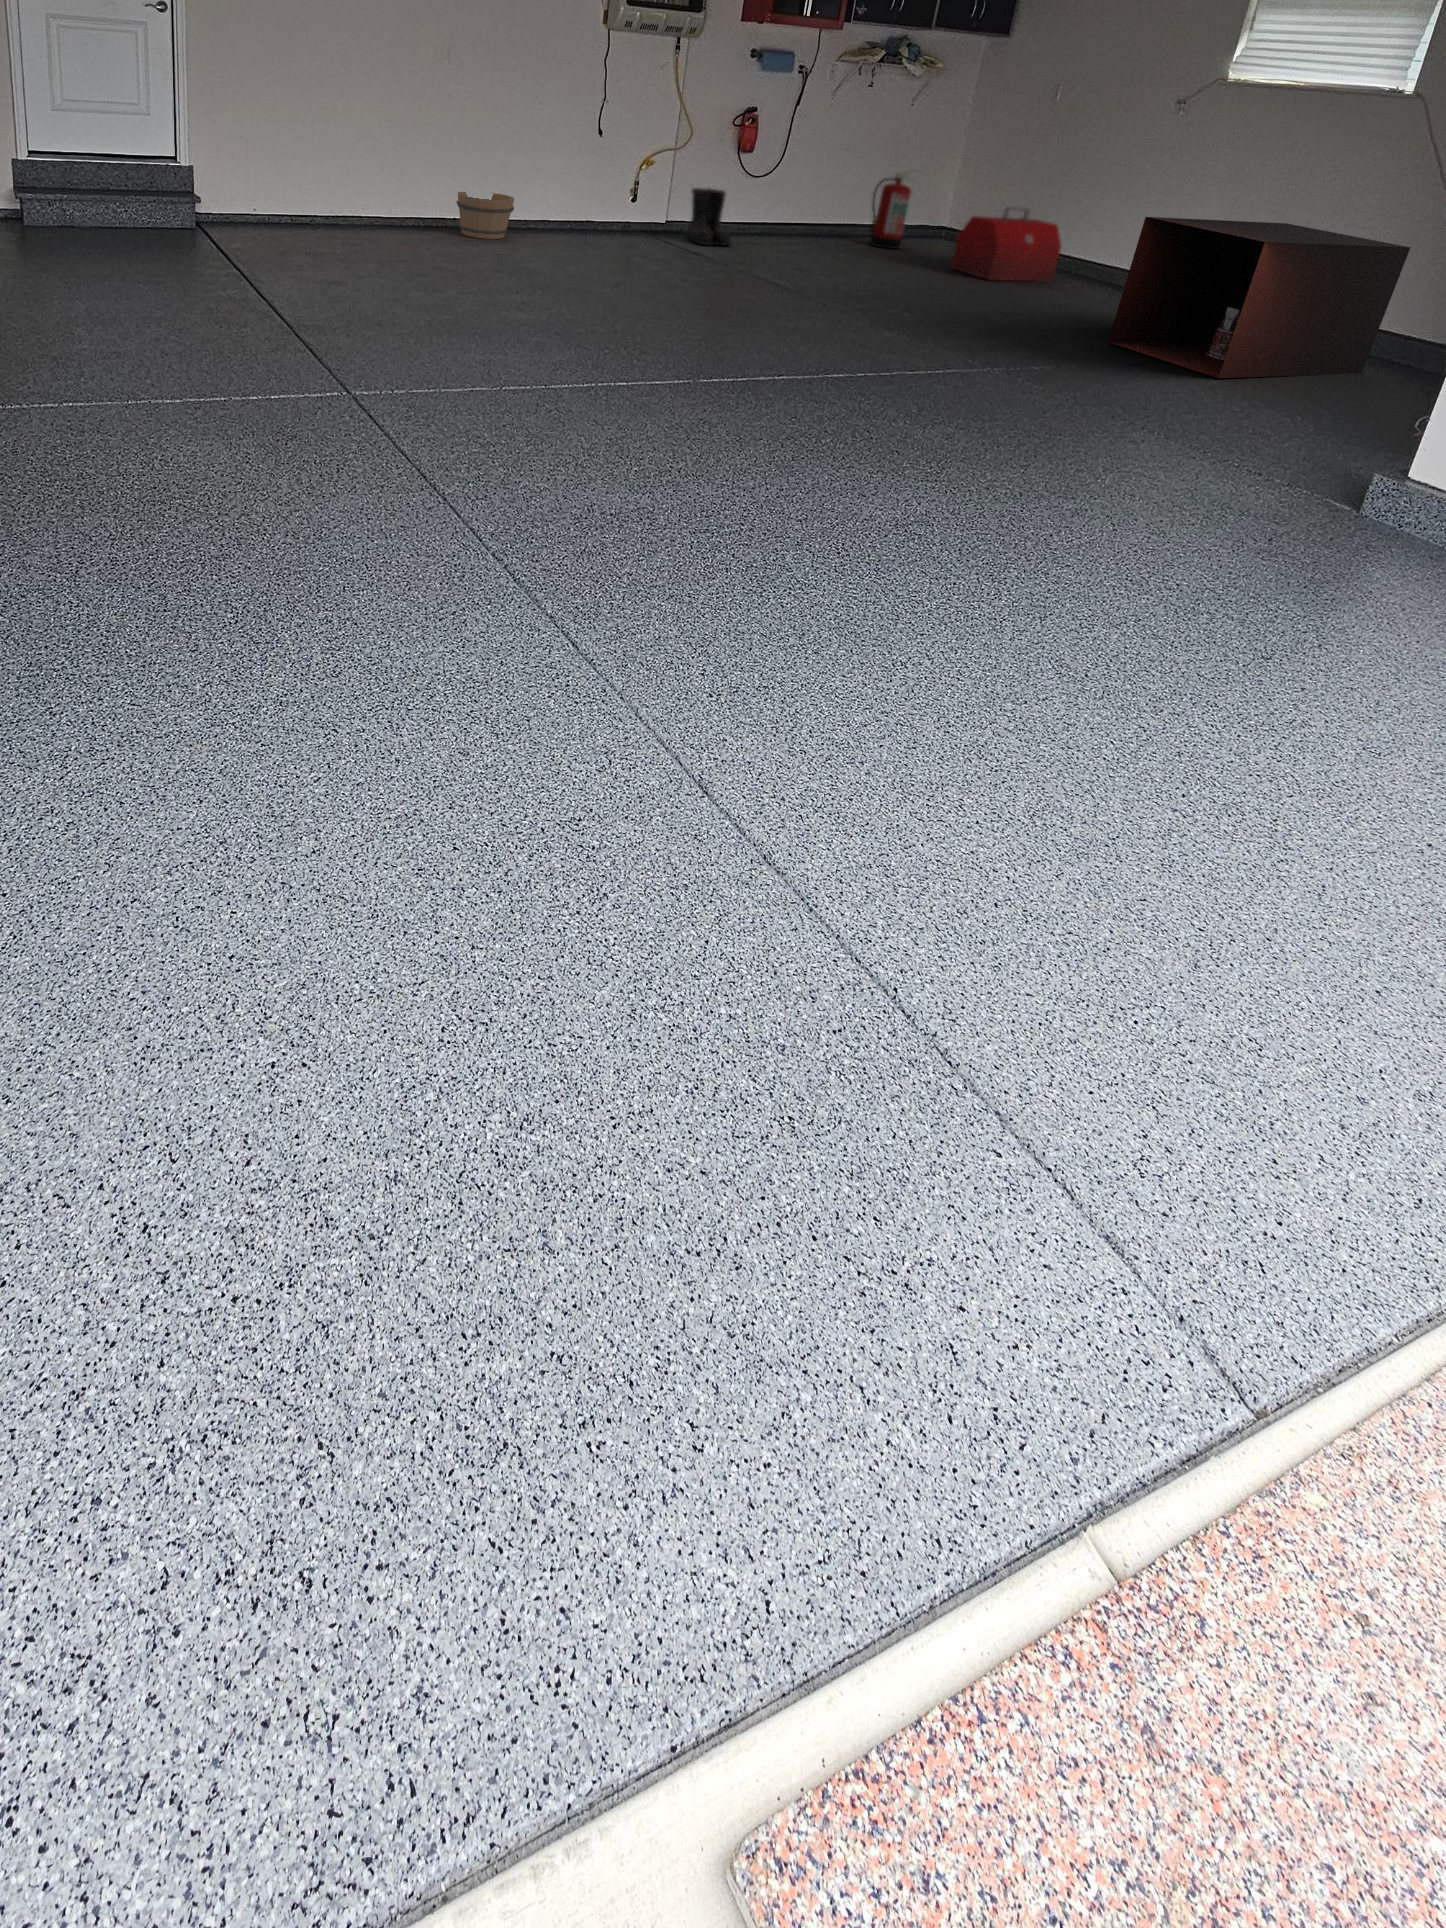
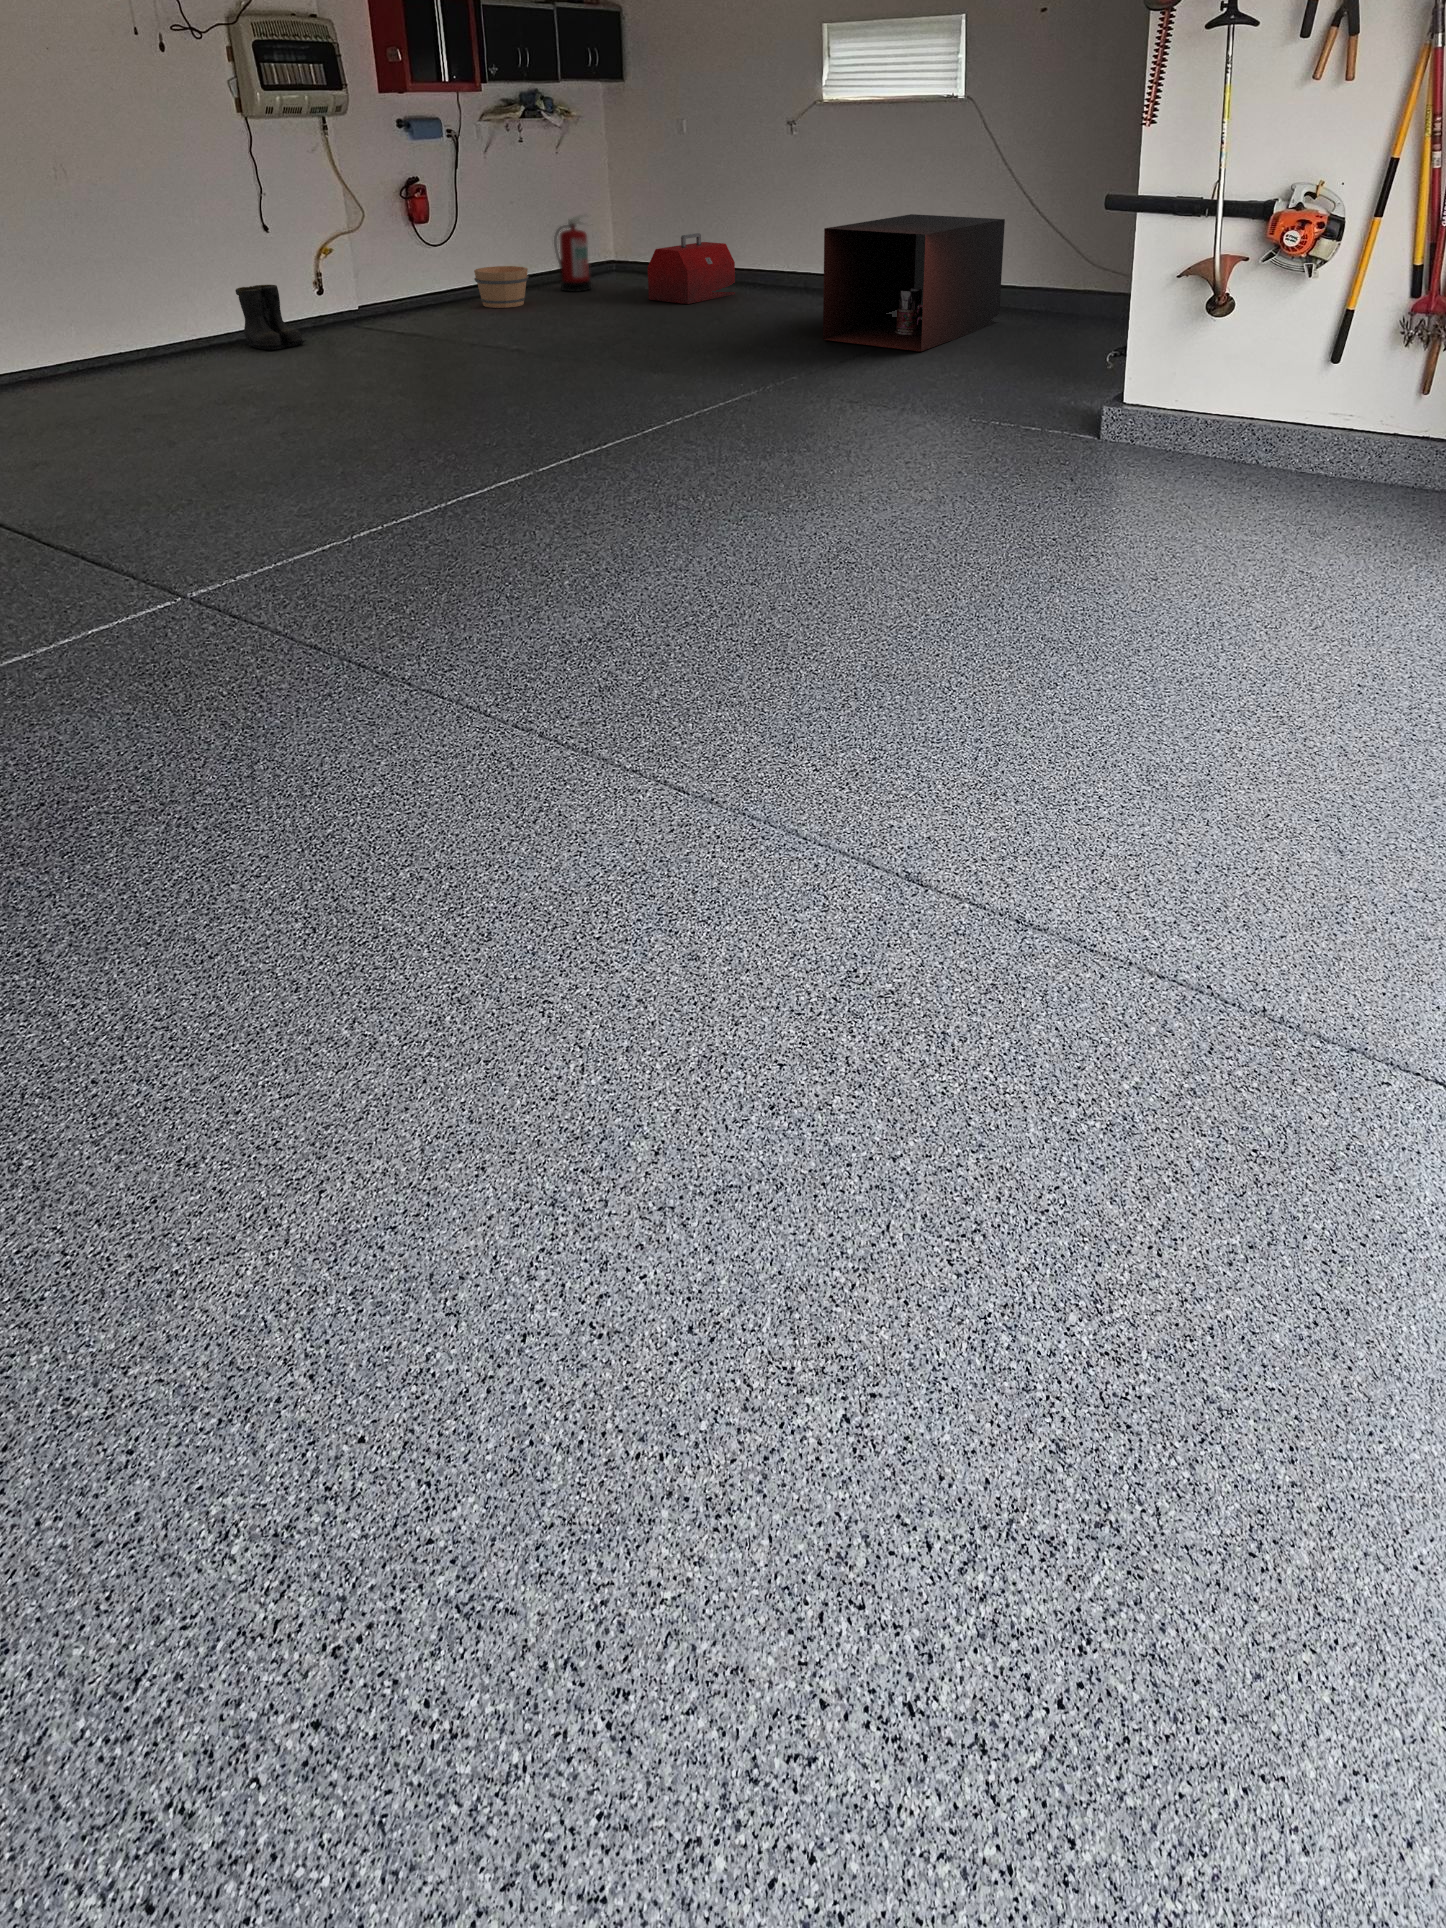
boots: present [688,188,731,246] -> present [235,285,306,350]
bucket: present [456,191,514,239] -> present [474,266,529,308]

